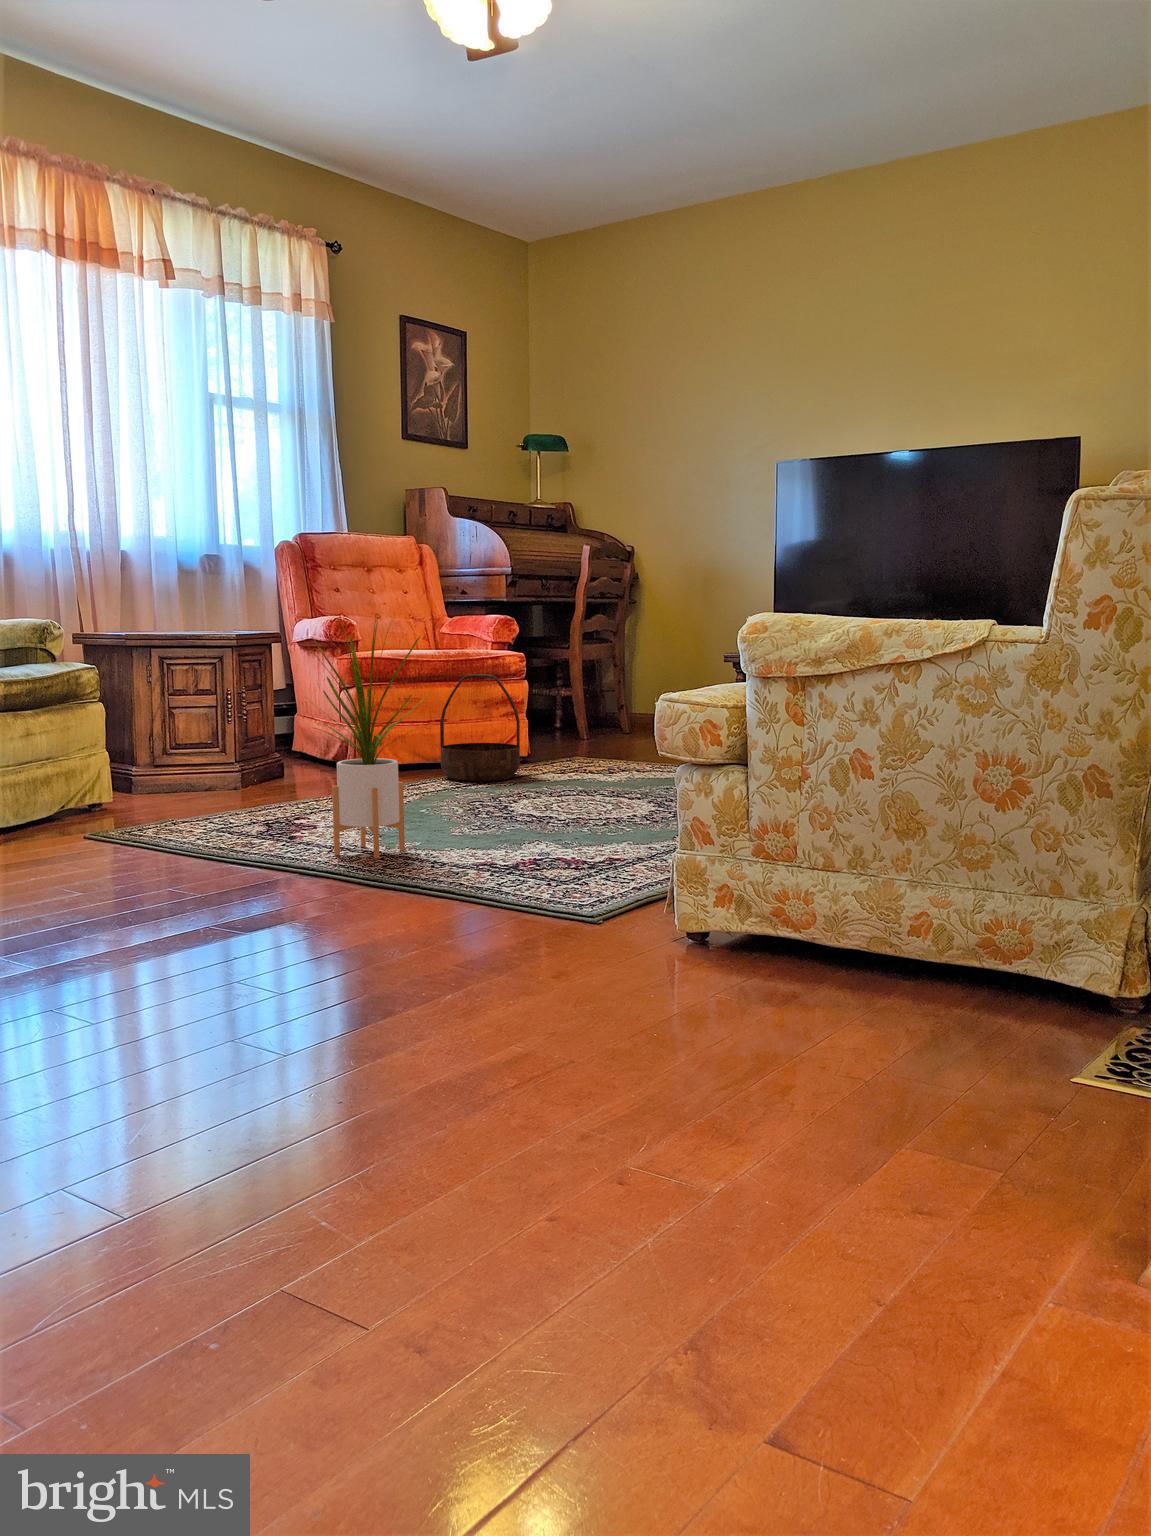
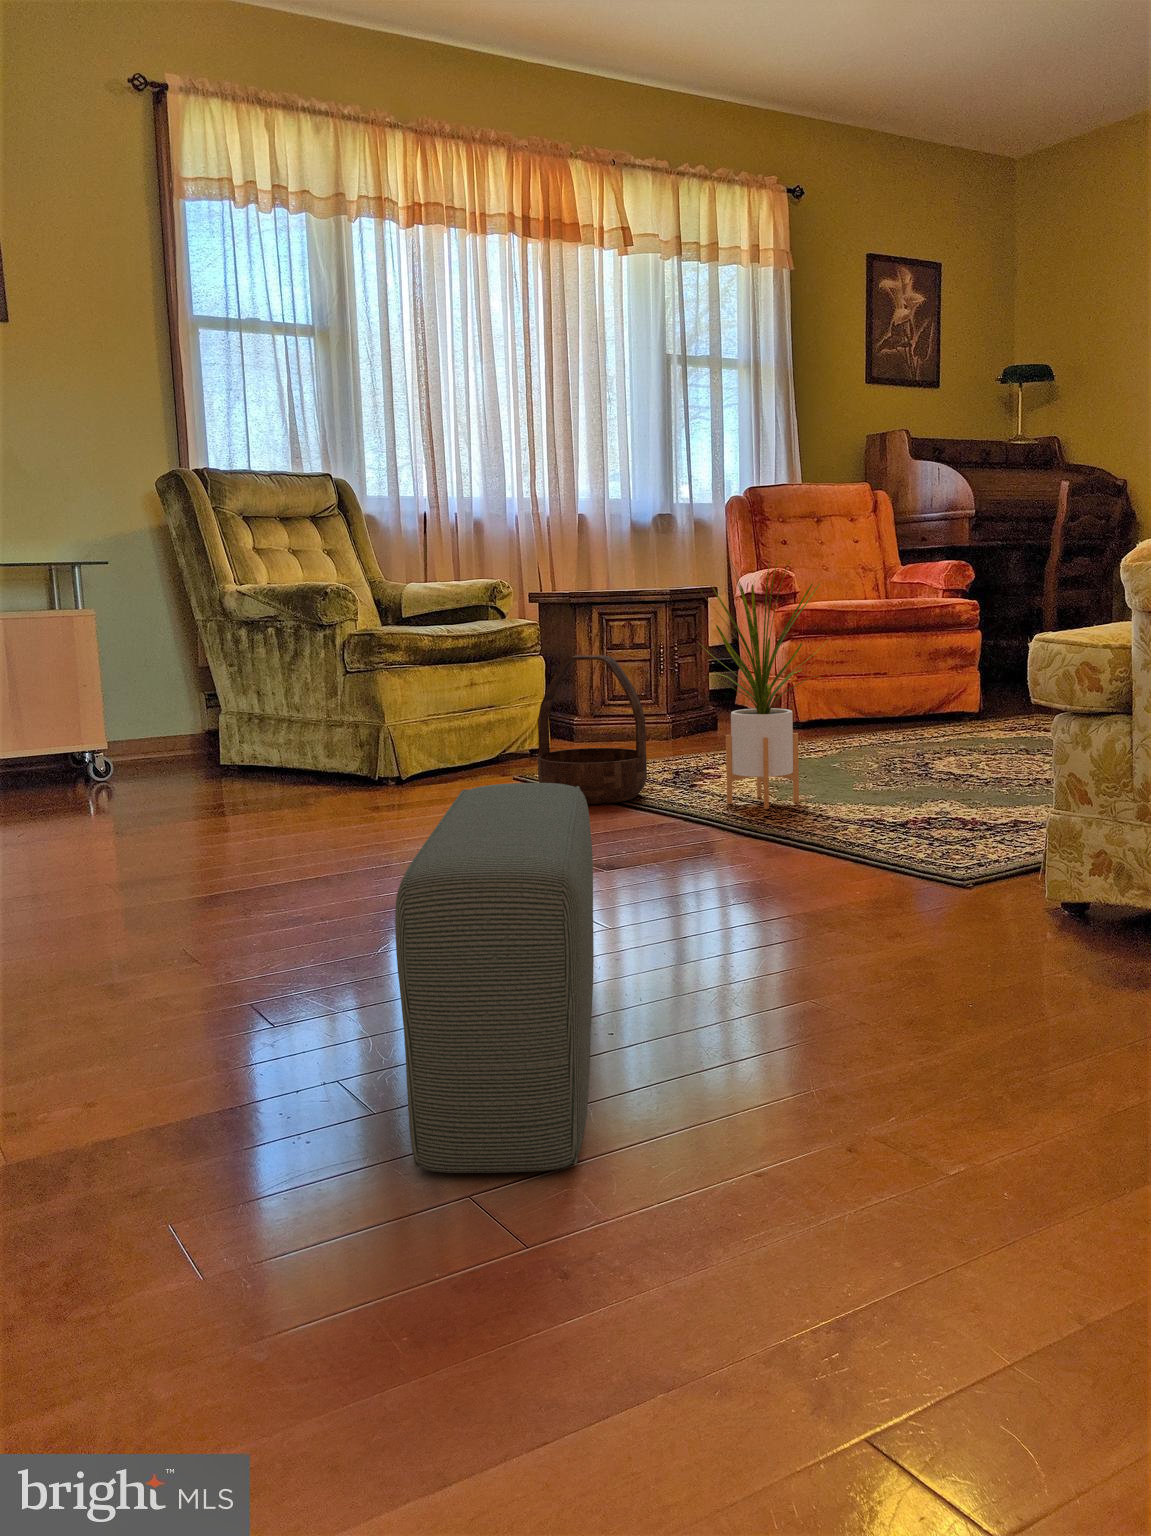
basket: present [440,674,520,781] -> present [538,655,647,804]
pouf: none [152,849,381,1273] -> present [395,783,593,1173]

